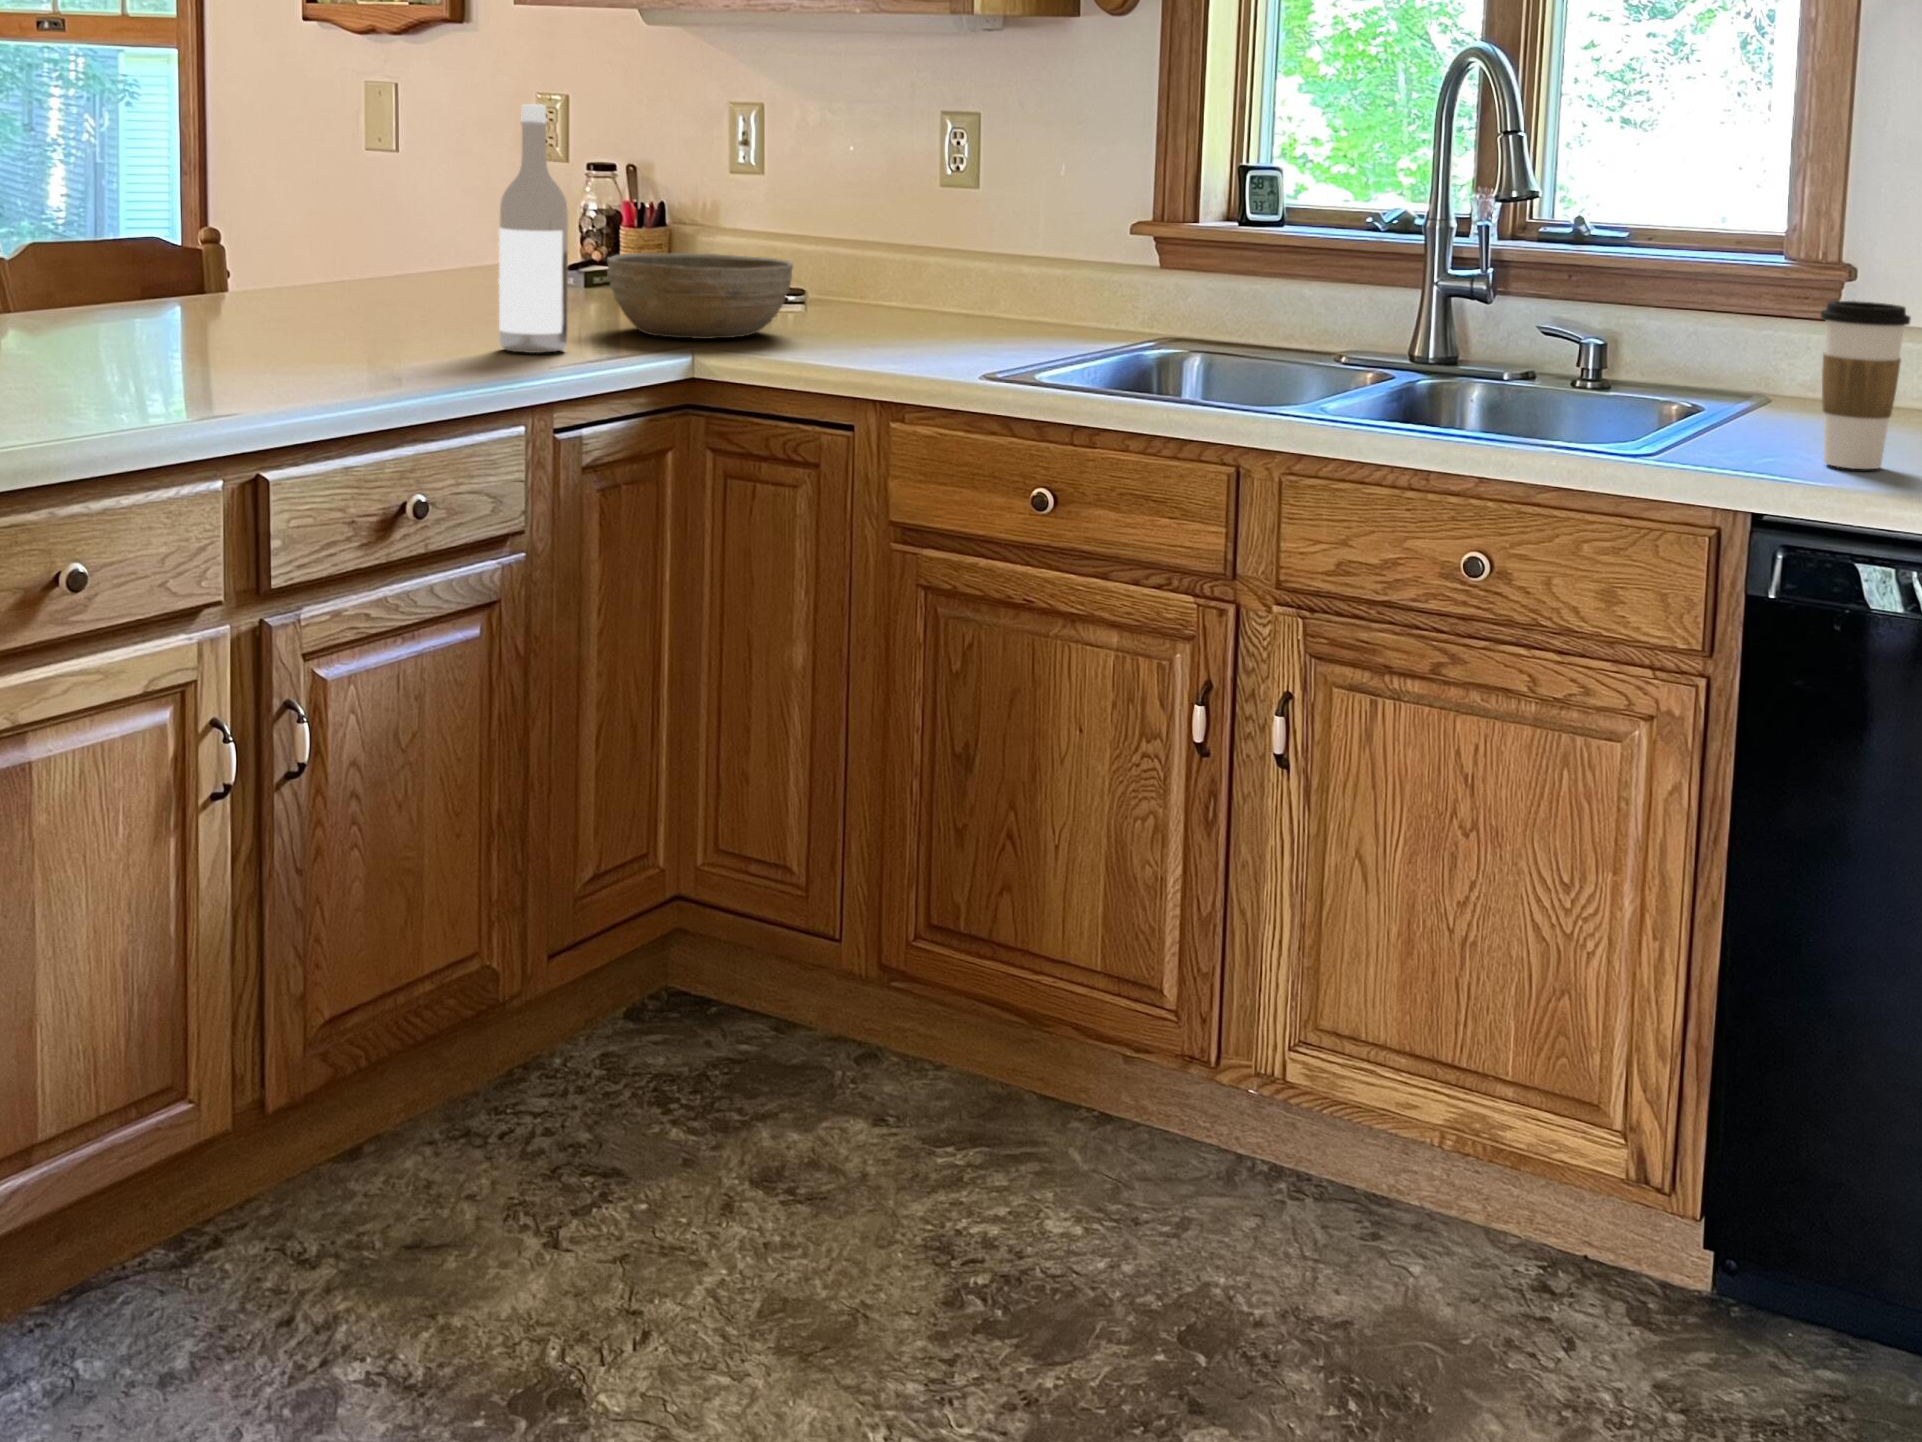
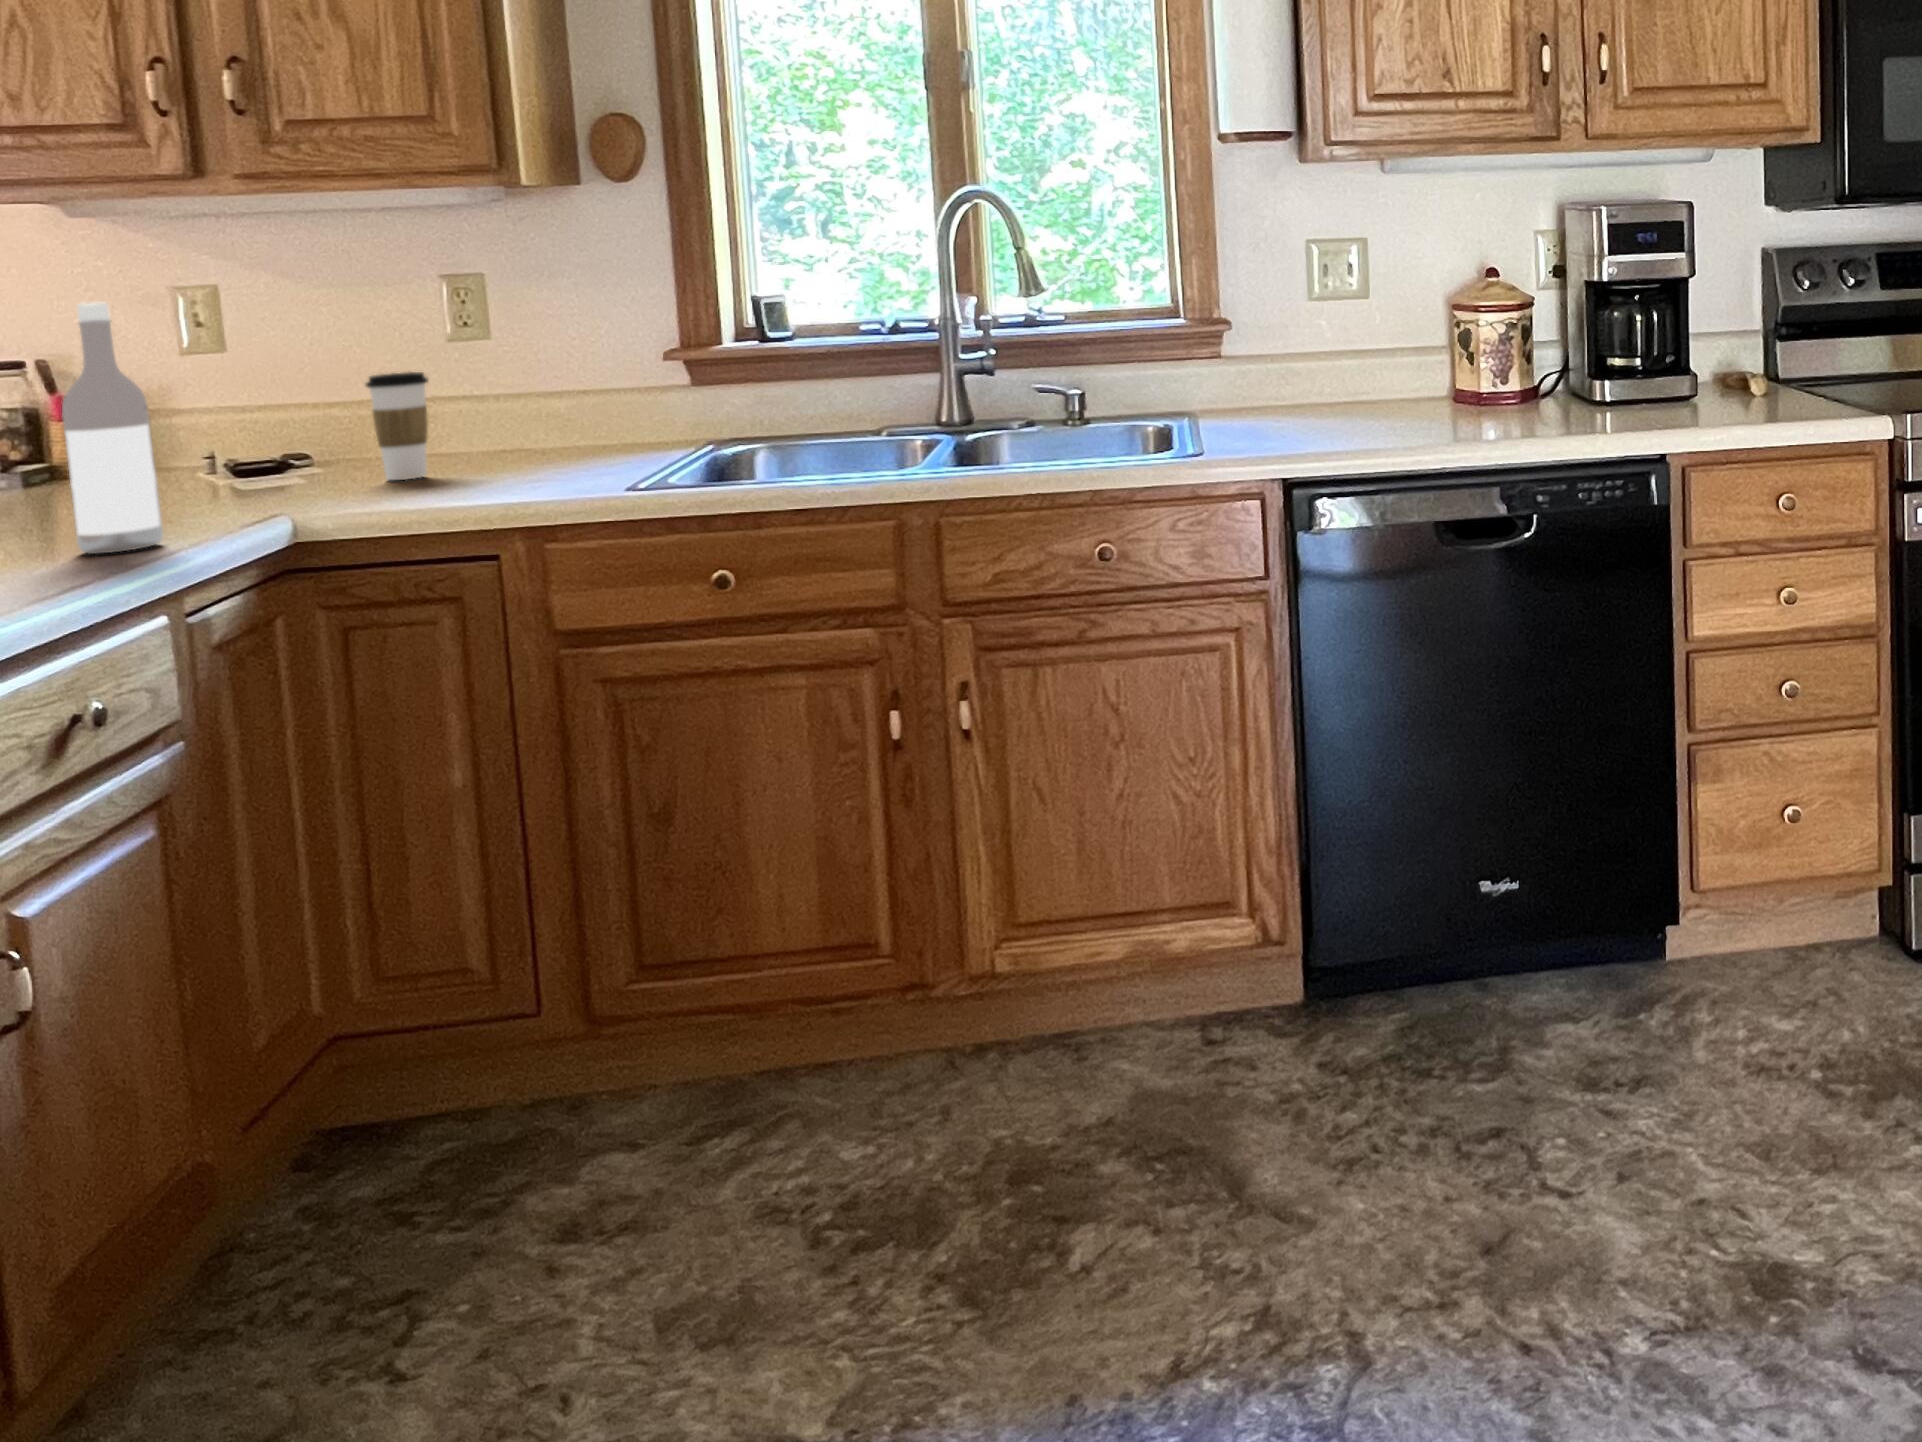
bowl: present [607,253,793,339] -> none [147,428,364,518]
coffee cup: present [1821,301,1911,469] -> present [365,372,428,480]

